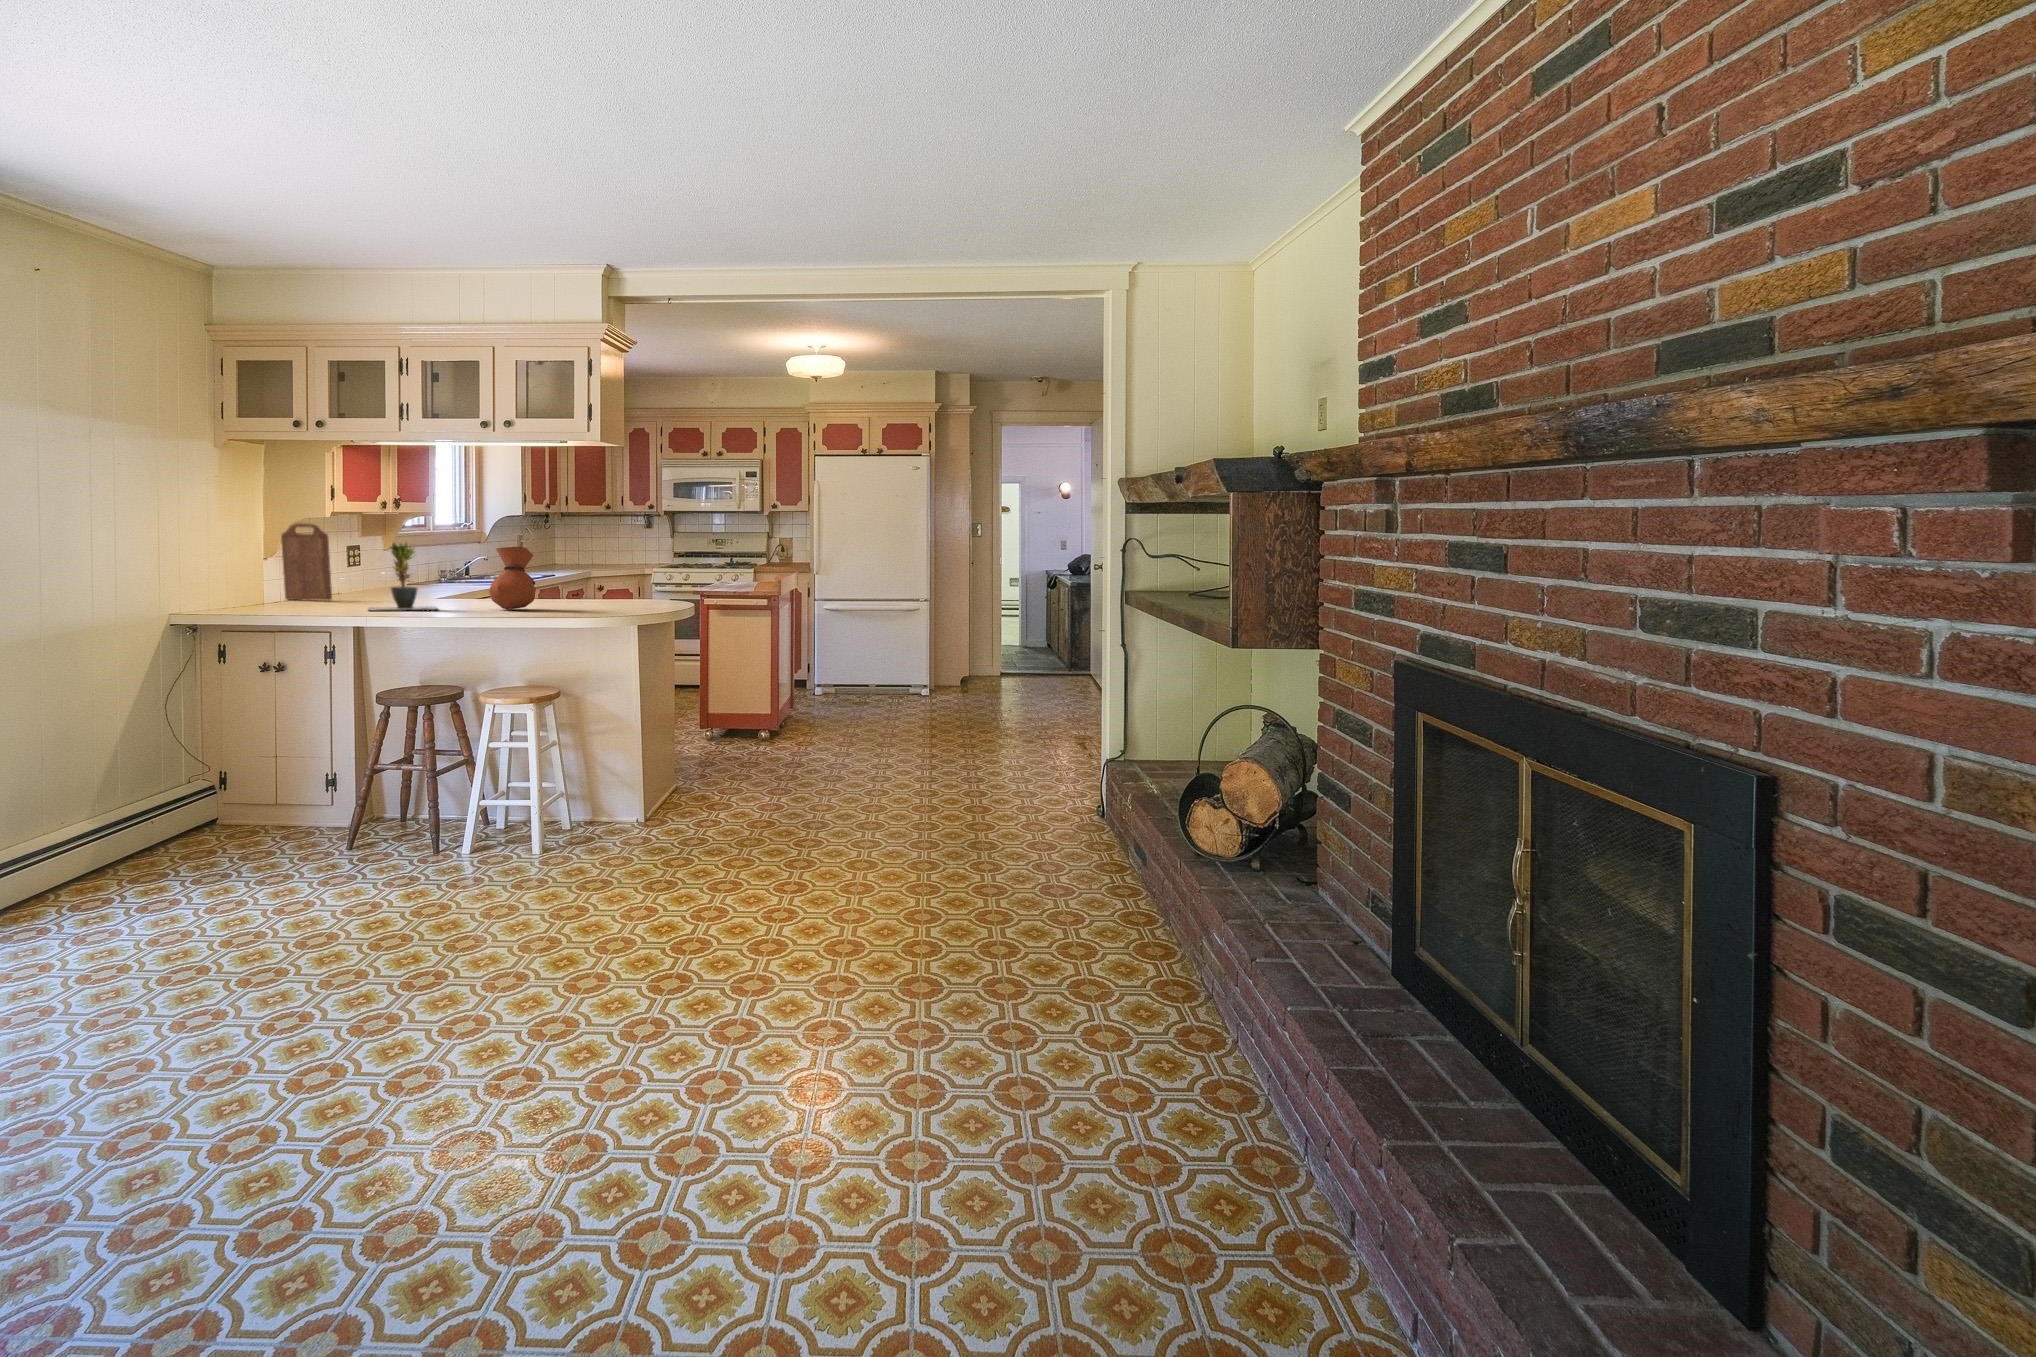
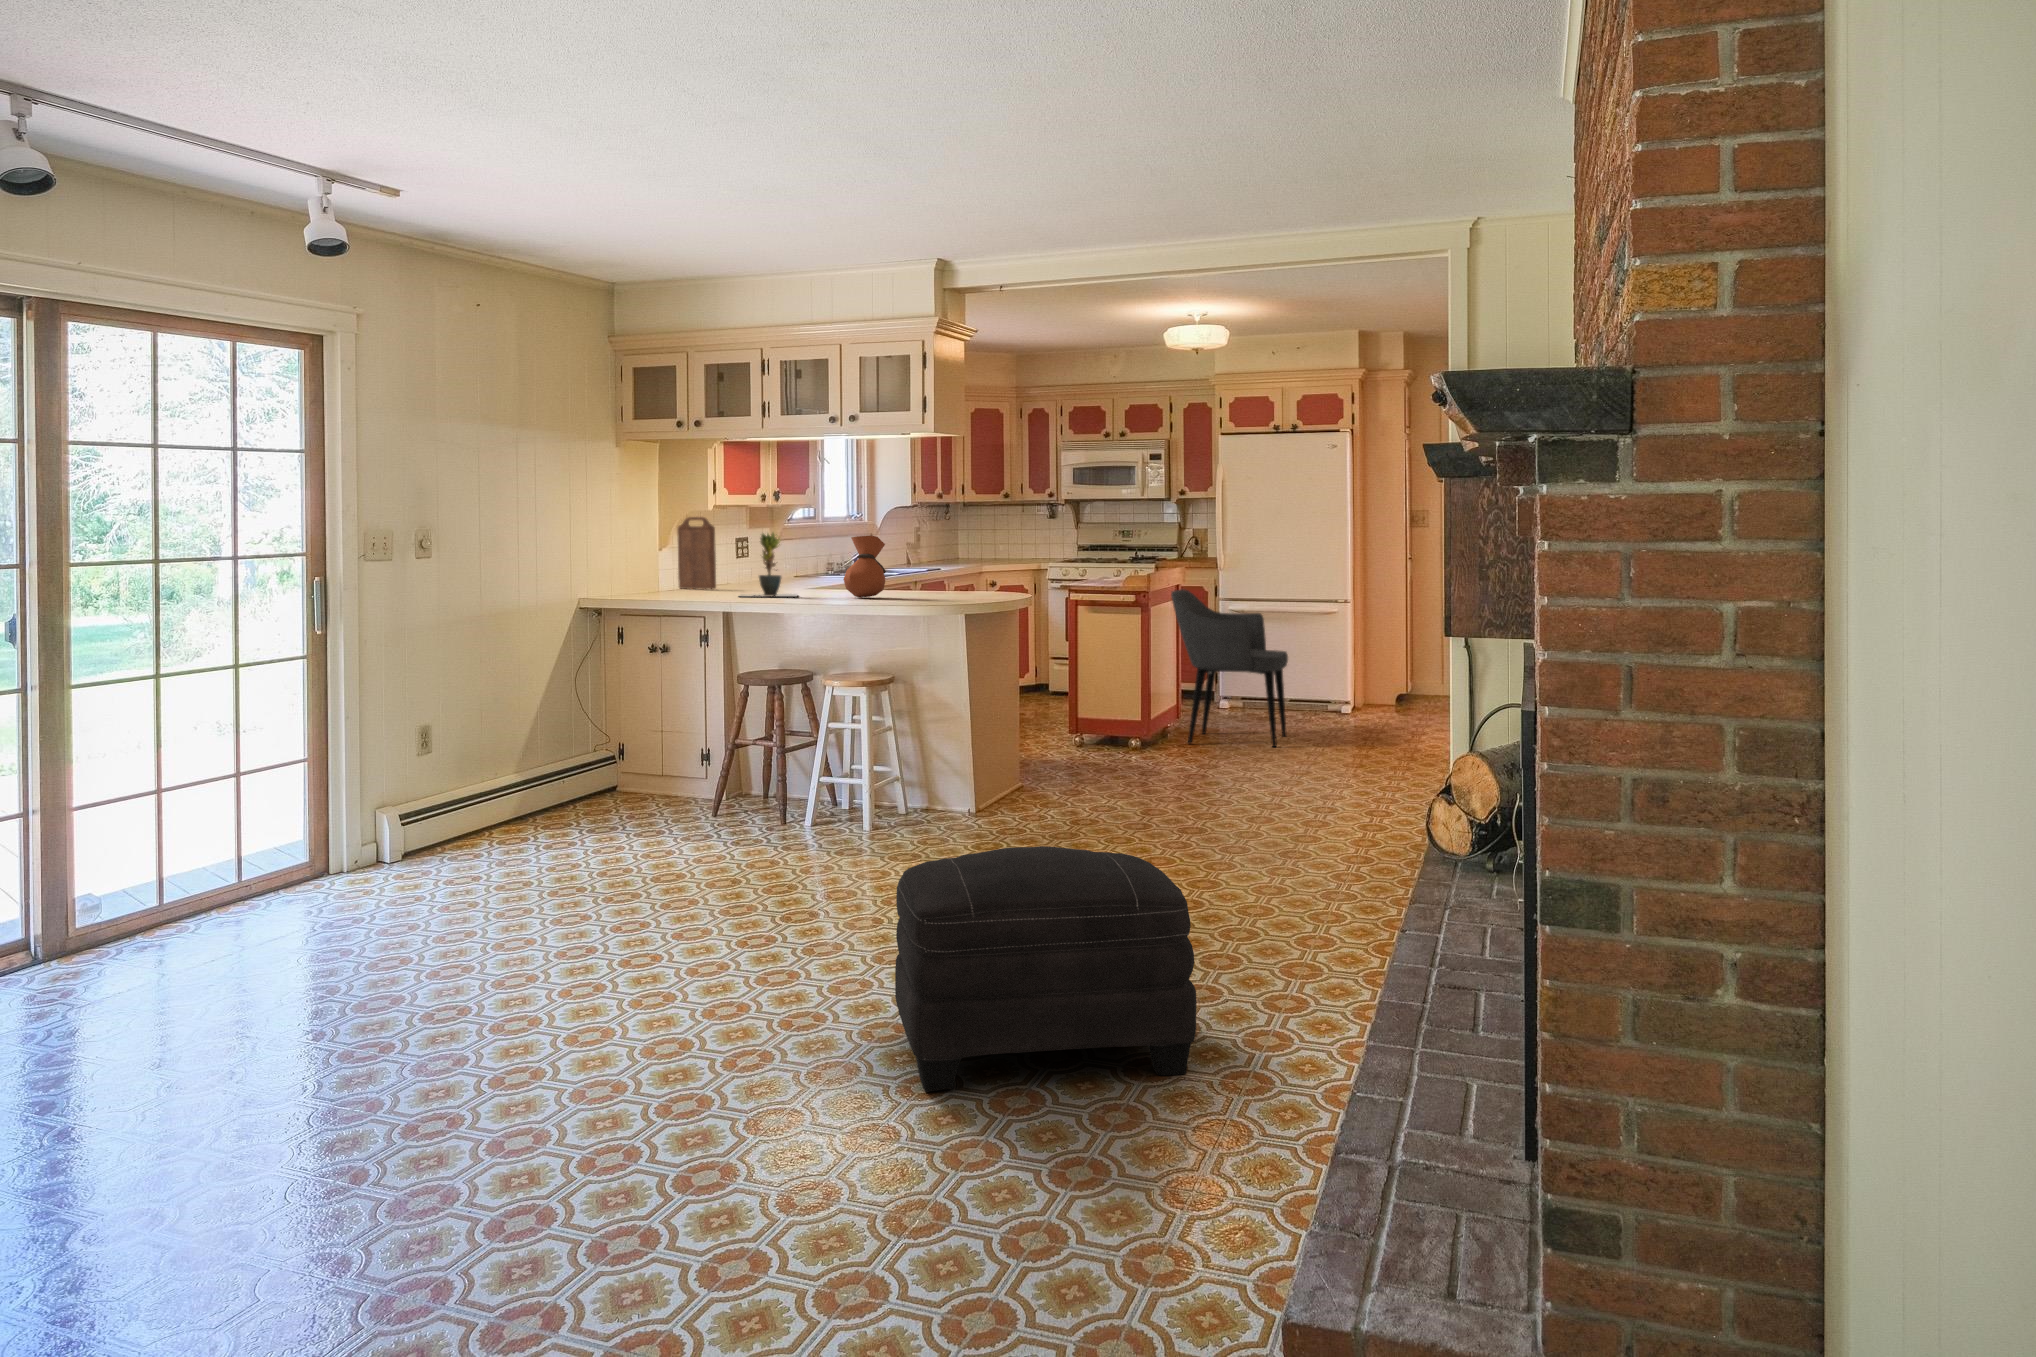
armchair: none [790,594,888,730] -> present [1171,589,1288,747]
ottoman: none [698,910,1063,1247] -> present [895,846,1197,1092]

